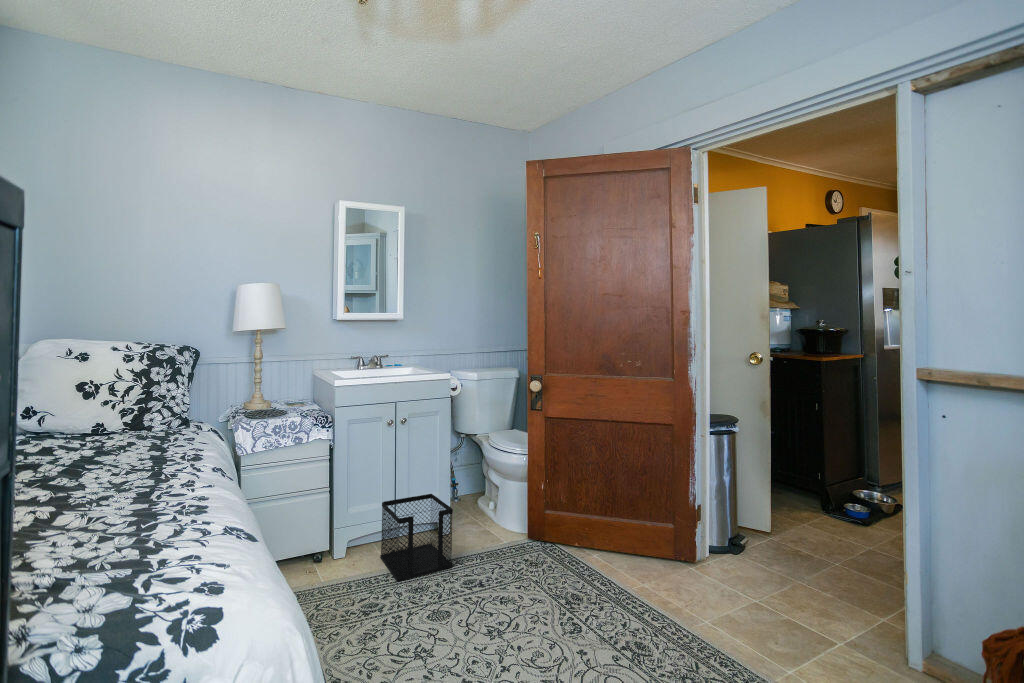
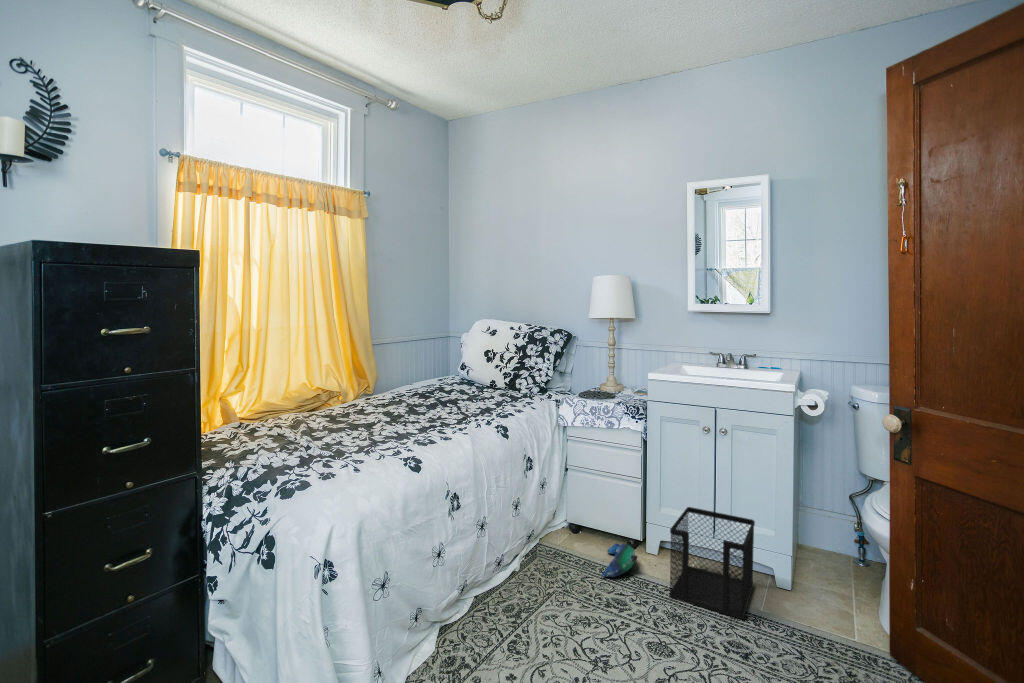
plush toy: none [307,560,354,599] -> present [602,543,638,577]

